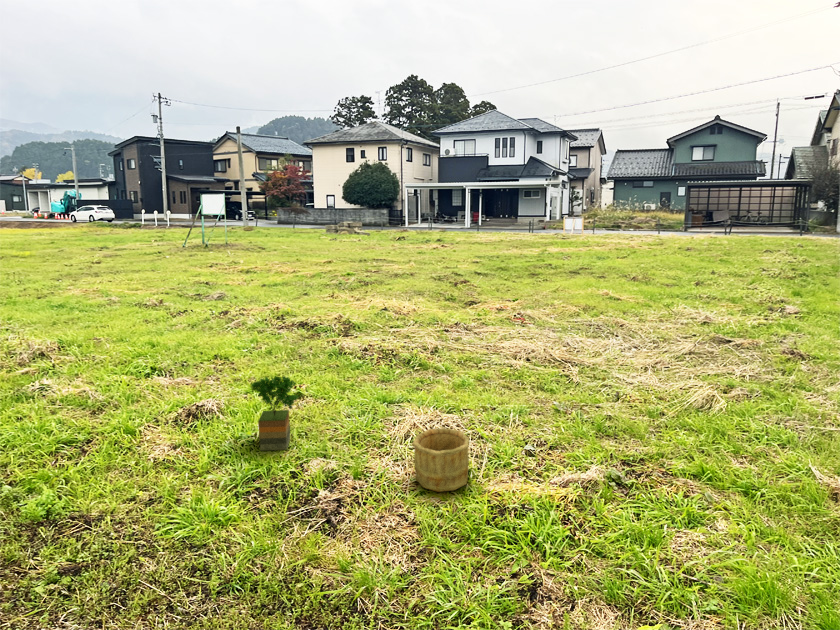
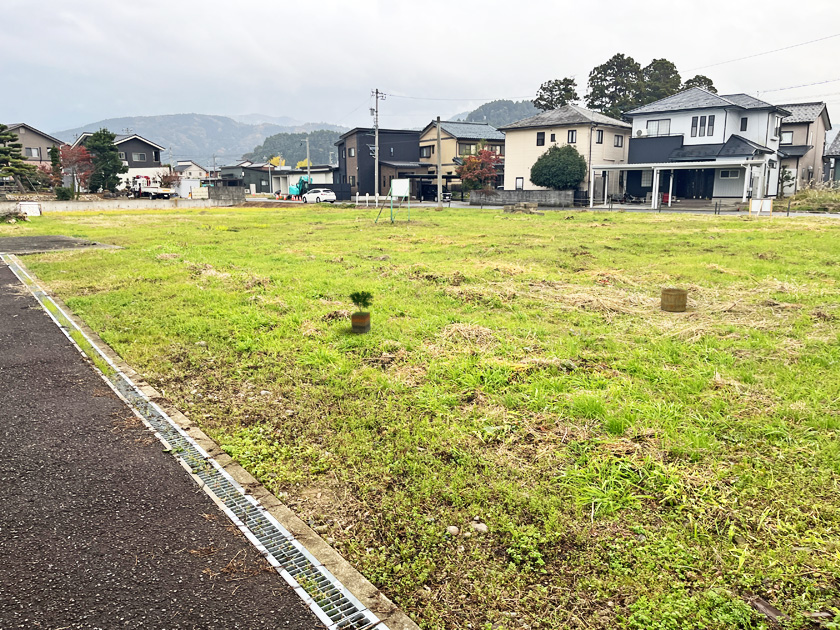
wooden bucket: present [412,428,469,492] -> present [661,288,688,312]

